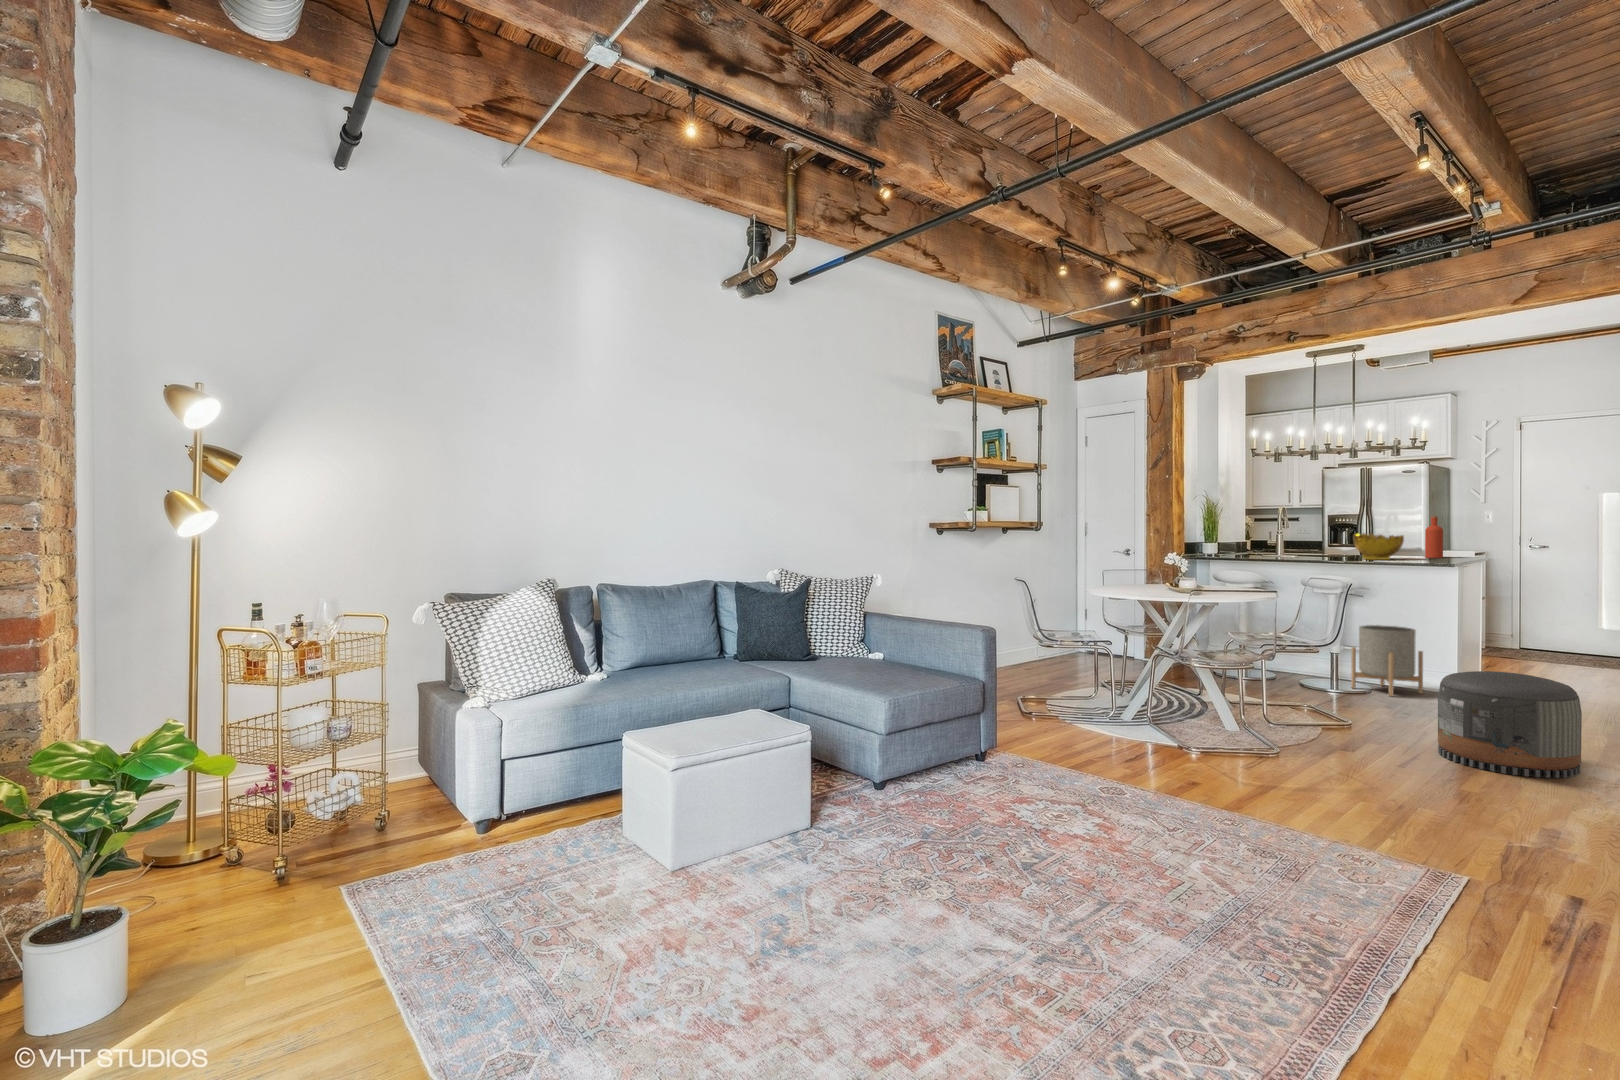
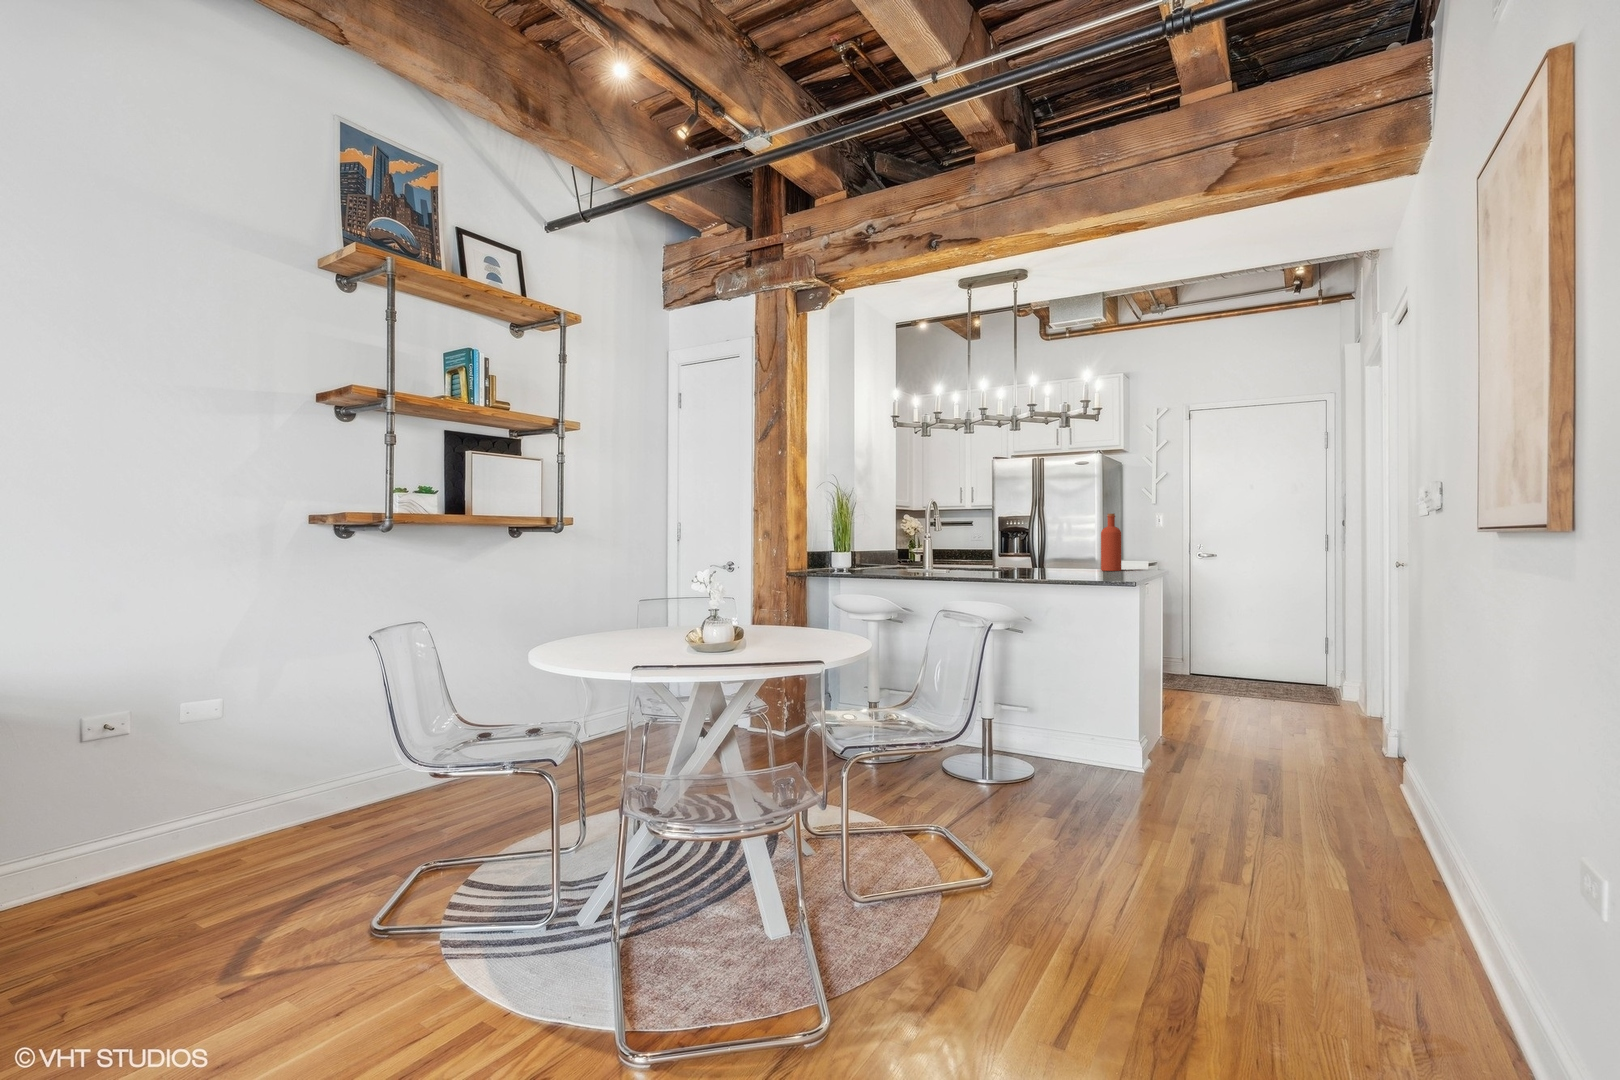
decorative bowl: present [1353,534,1404,560] -> none [1014,536,1076,574]
planter: present [1351,625,1423,696] -> none [1010,672,1100,785]
pouf: present [1438,671,1582,778] -> none [1128,786,1364,1033]

